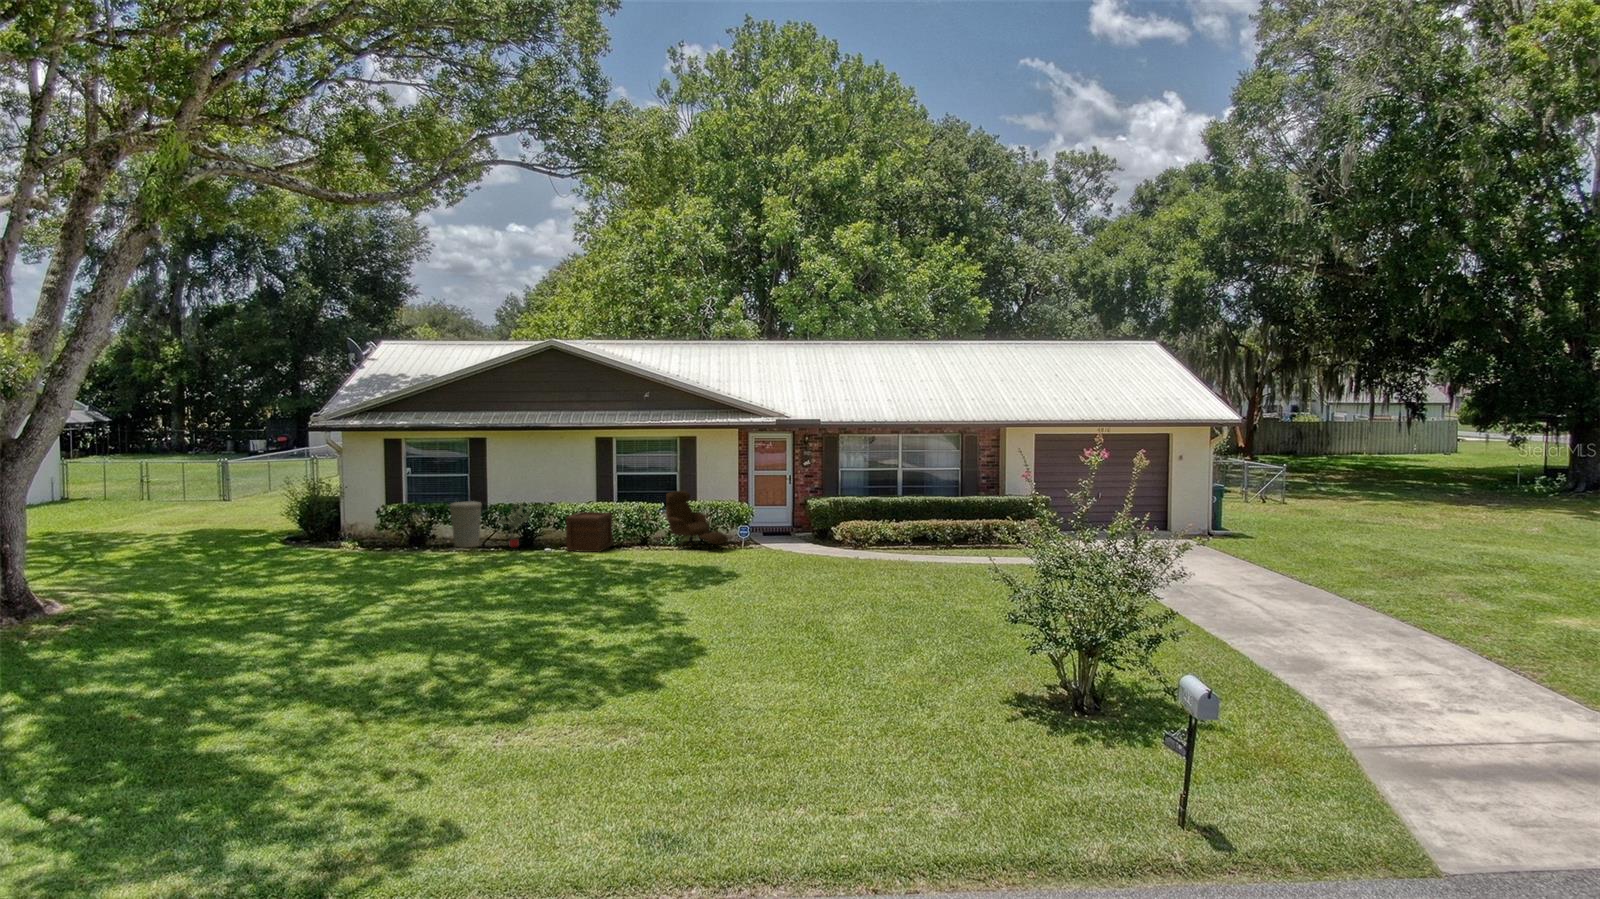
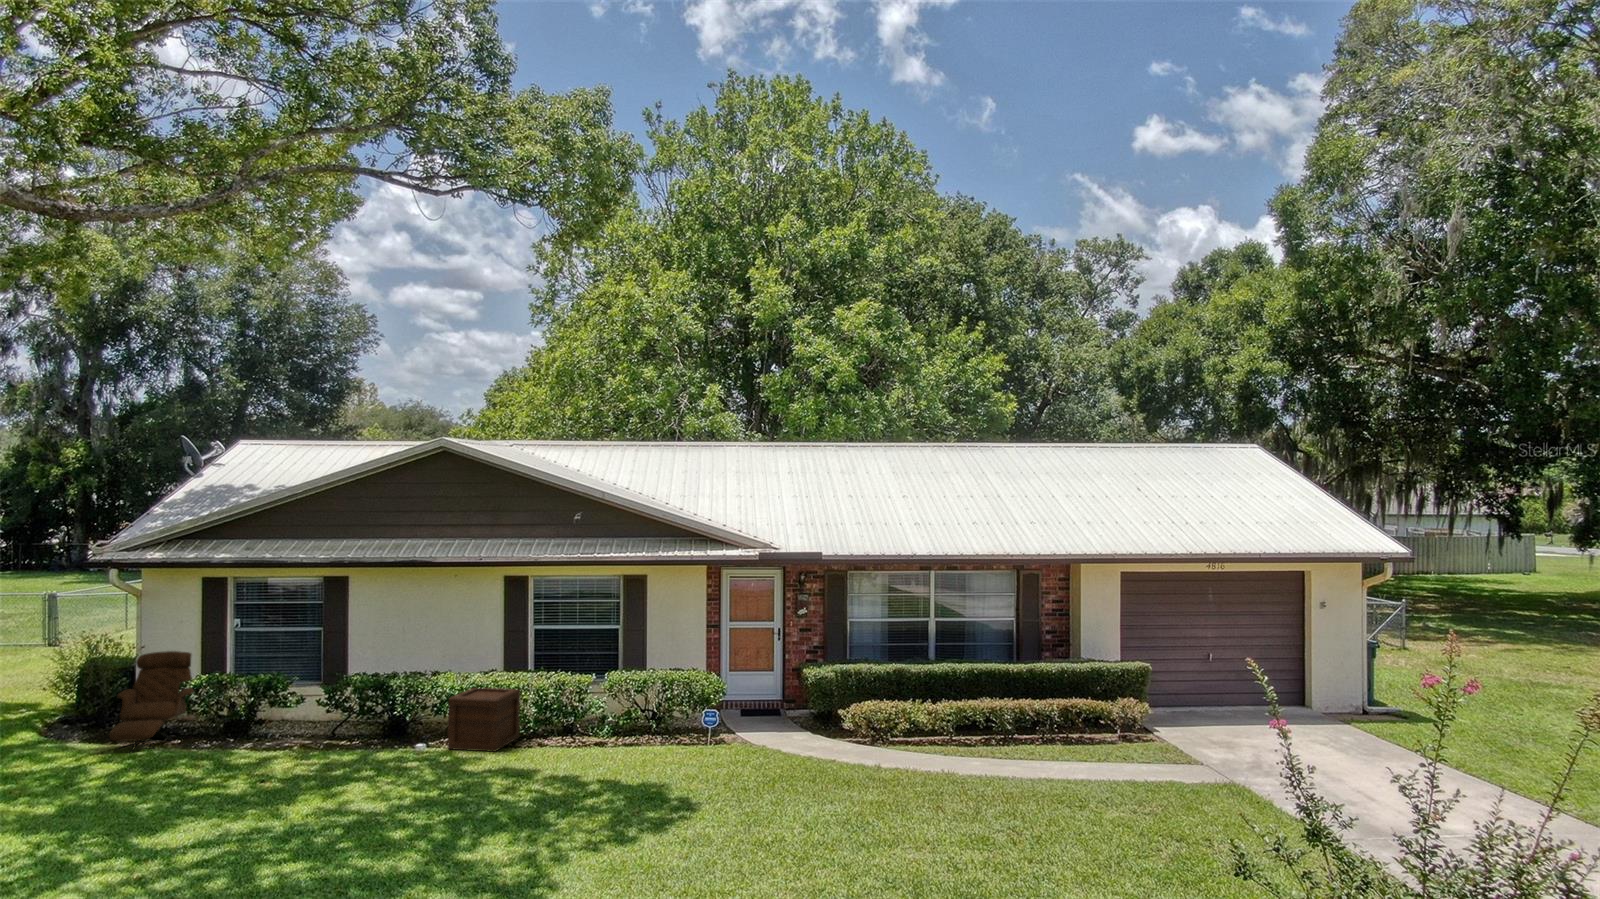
lounge chair: present [666,491,728,550] -> present [109,651,194,753]
trash can: present [450,501,482,547] -> none [282,670,332,741]
potted tree: present [499,503,530,548] -> none [350,673,401,742]

